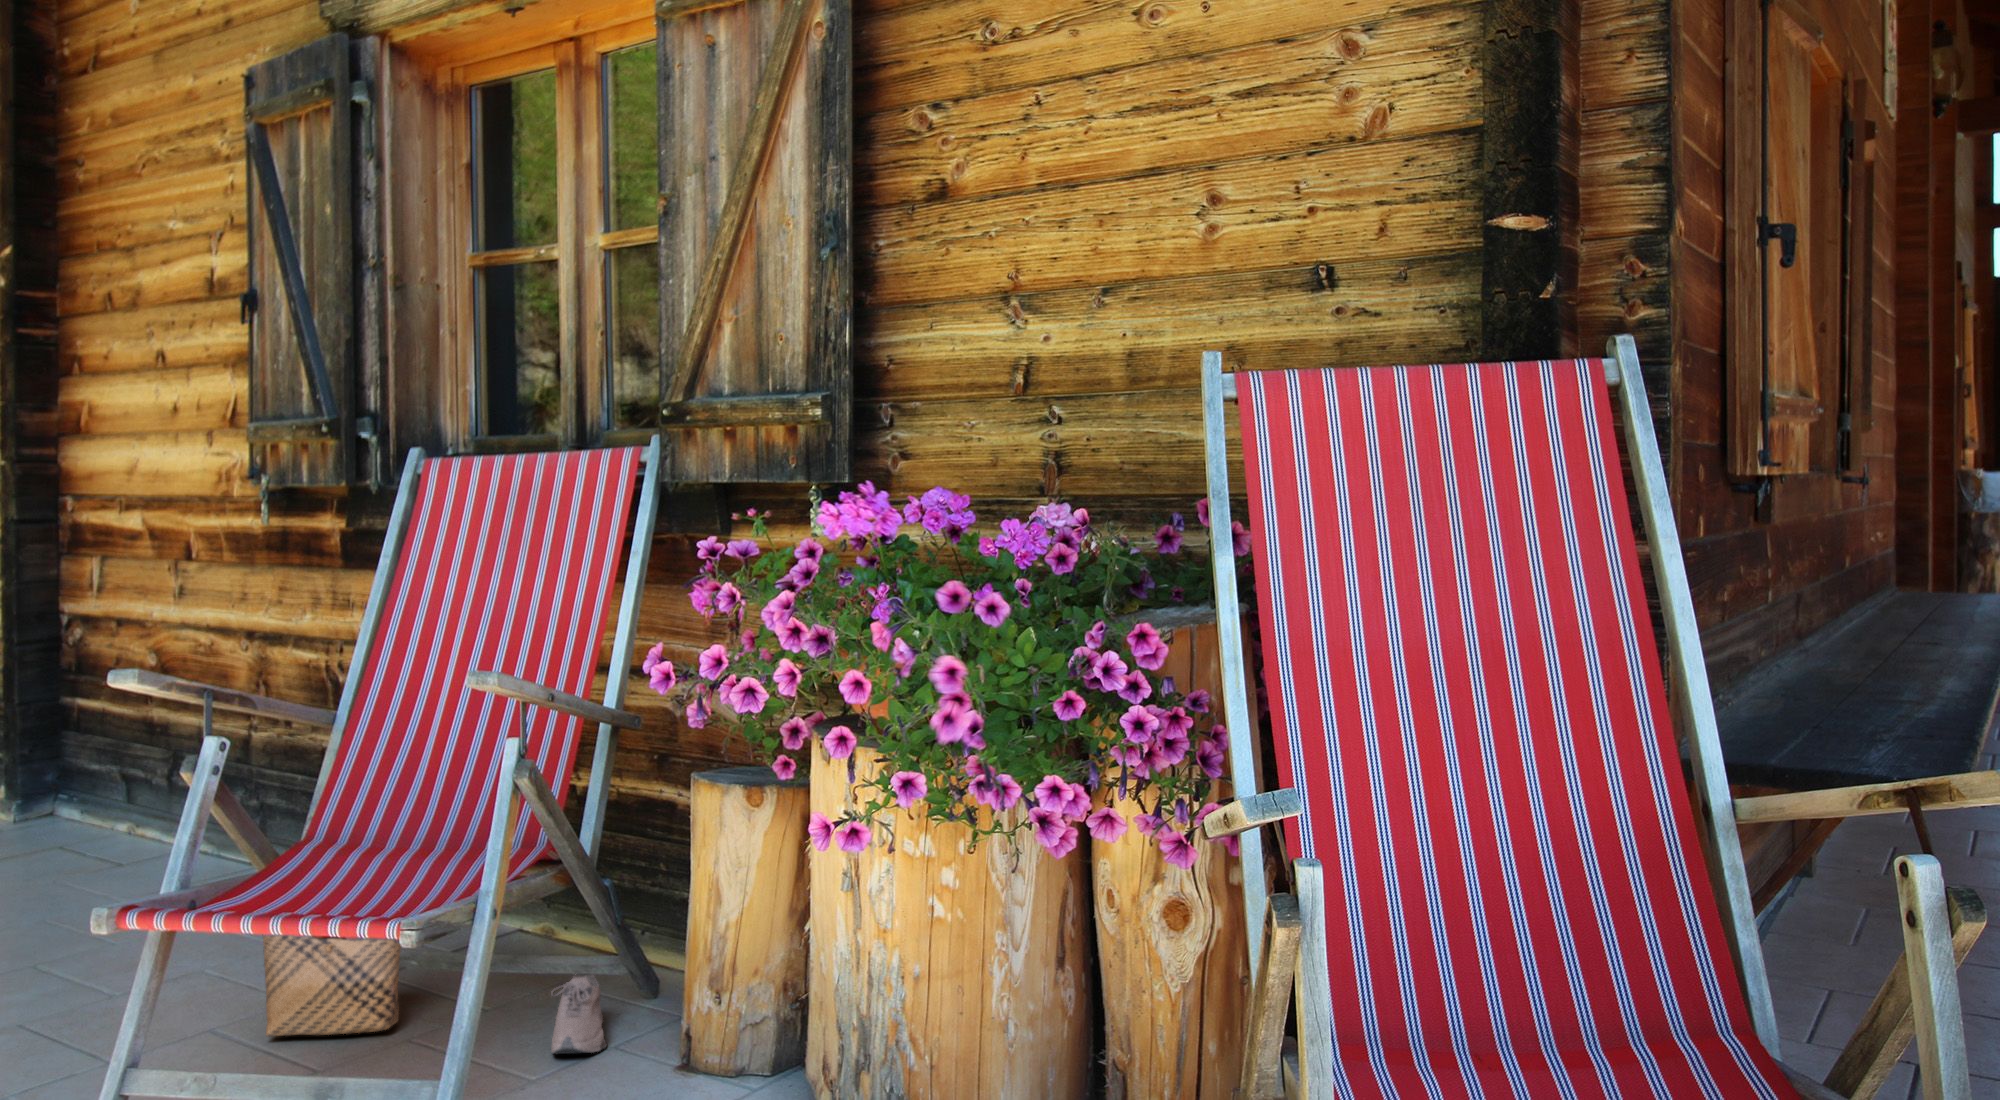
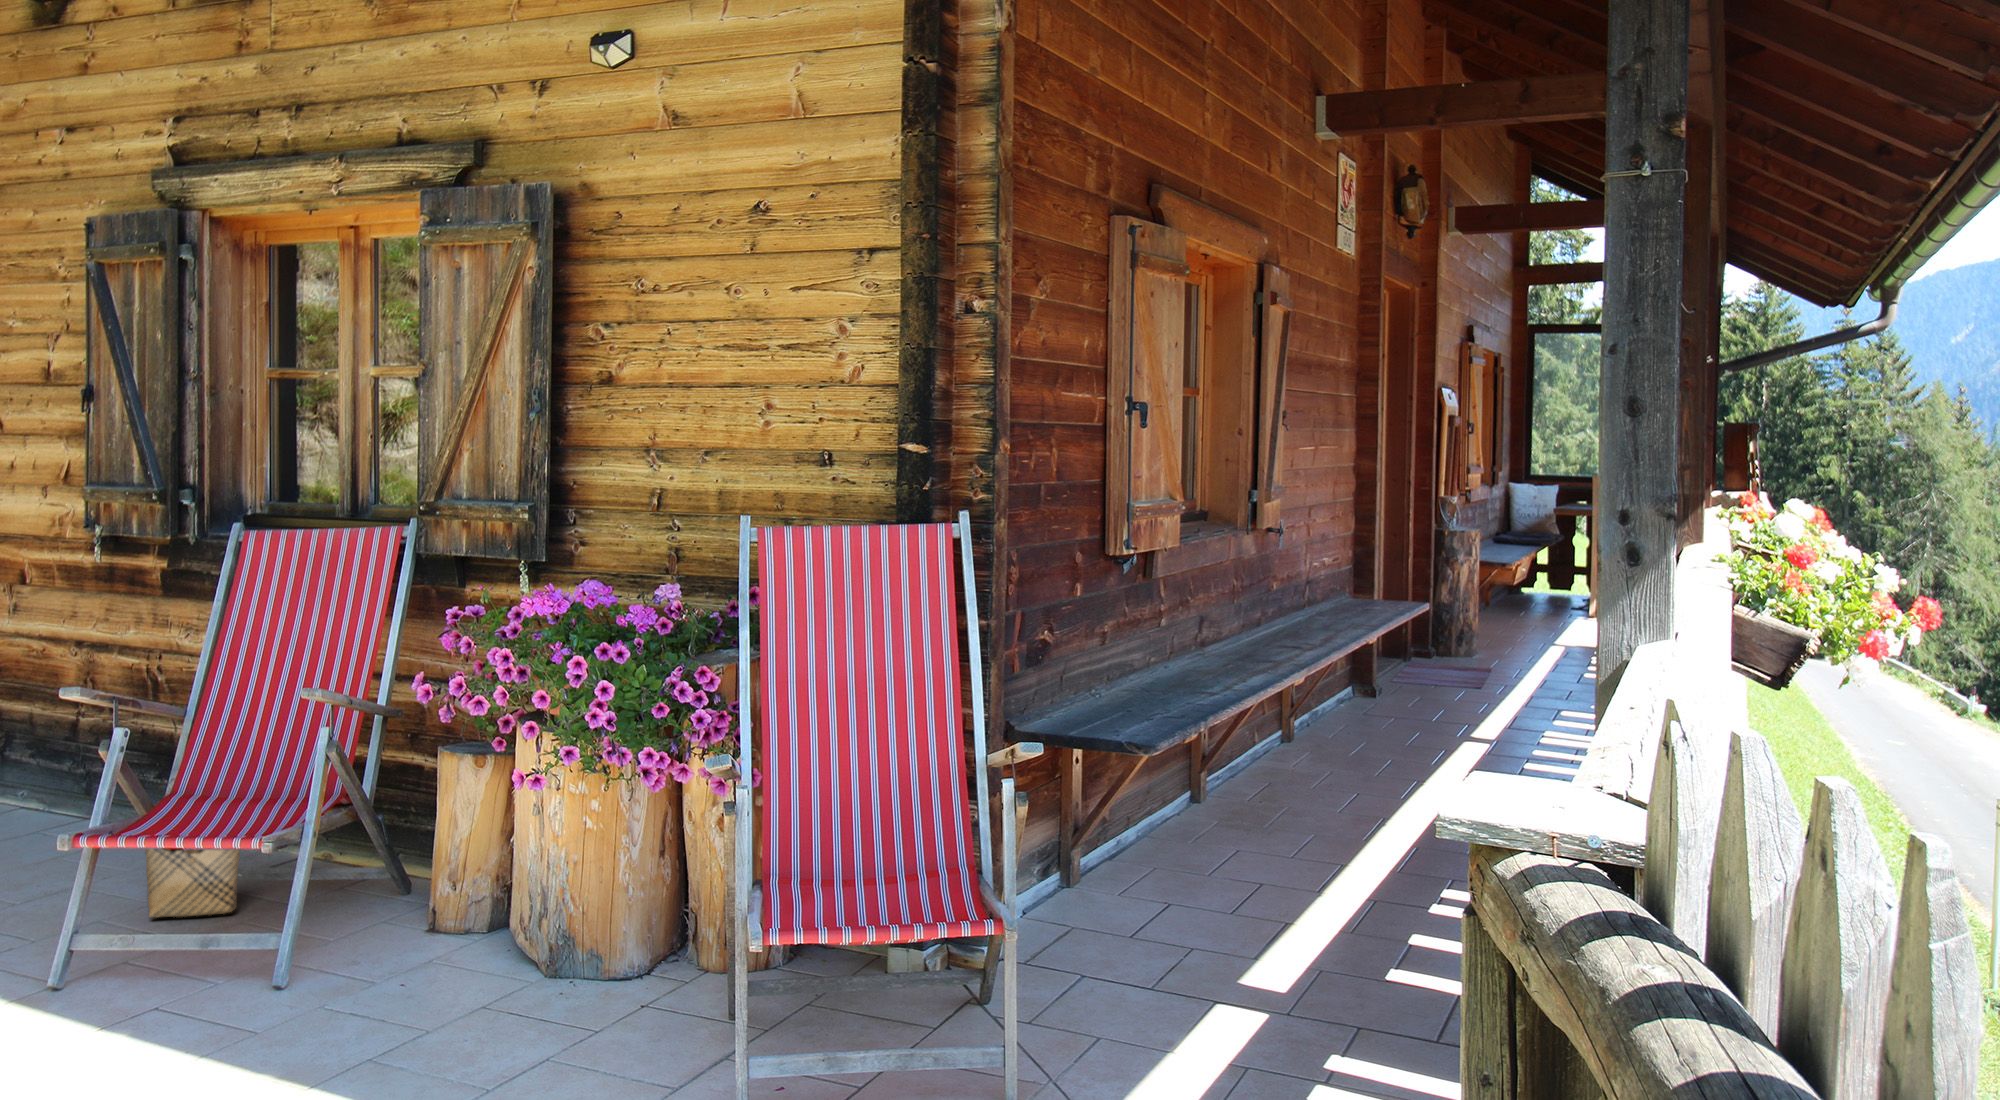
shoe: present [551,975,607,1054] -> none [343,869,381,922]

